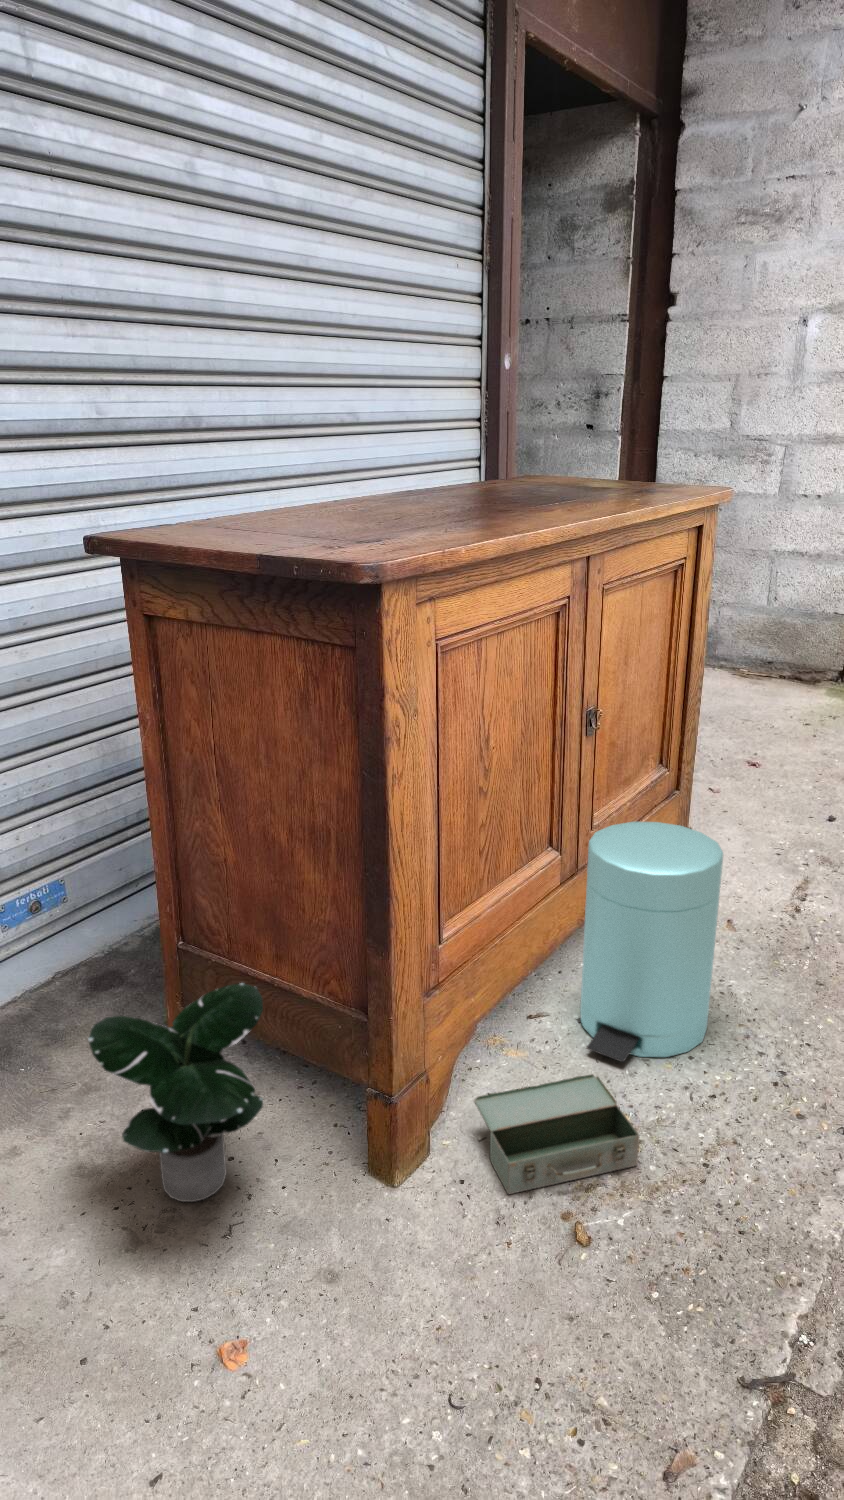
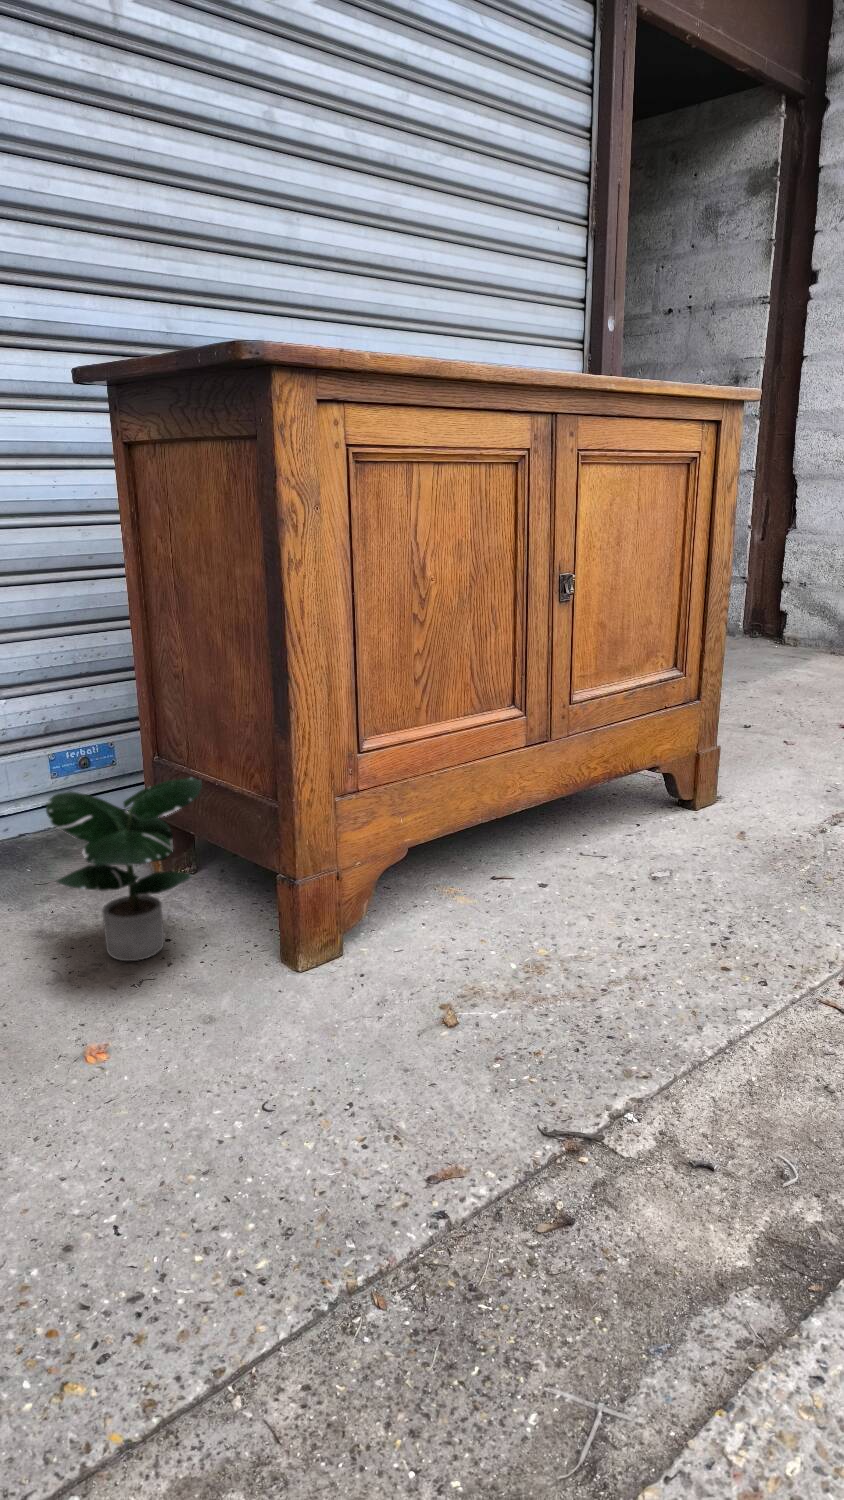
trash can: present [580,822,723,1062] -> none [536,692,680,915]
toolbox: present [474,1074,639,1194] -> none [396,906,537,987]

